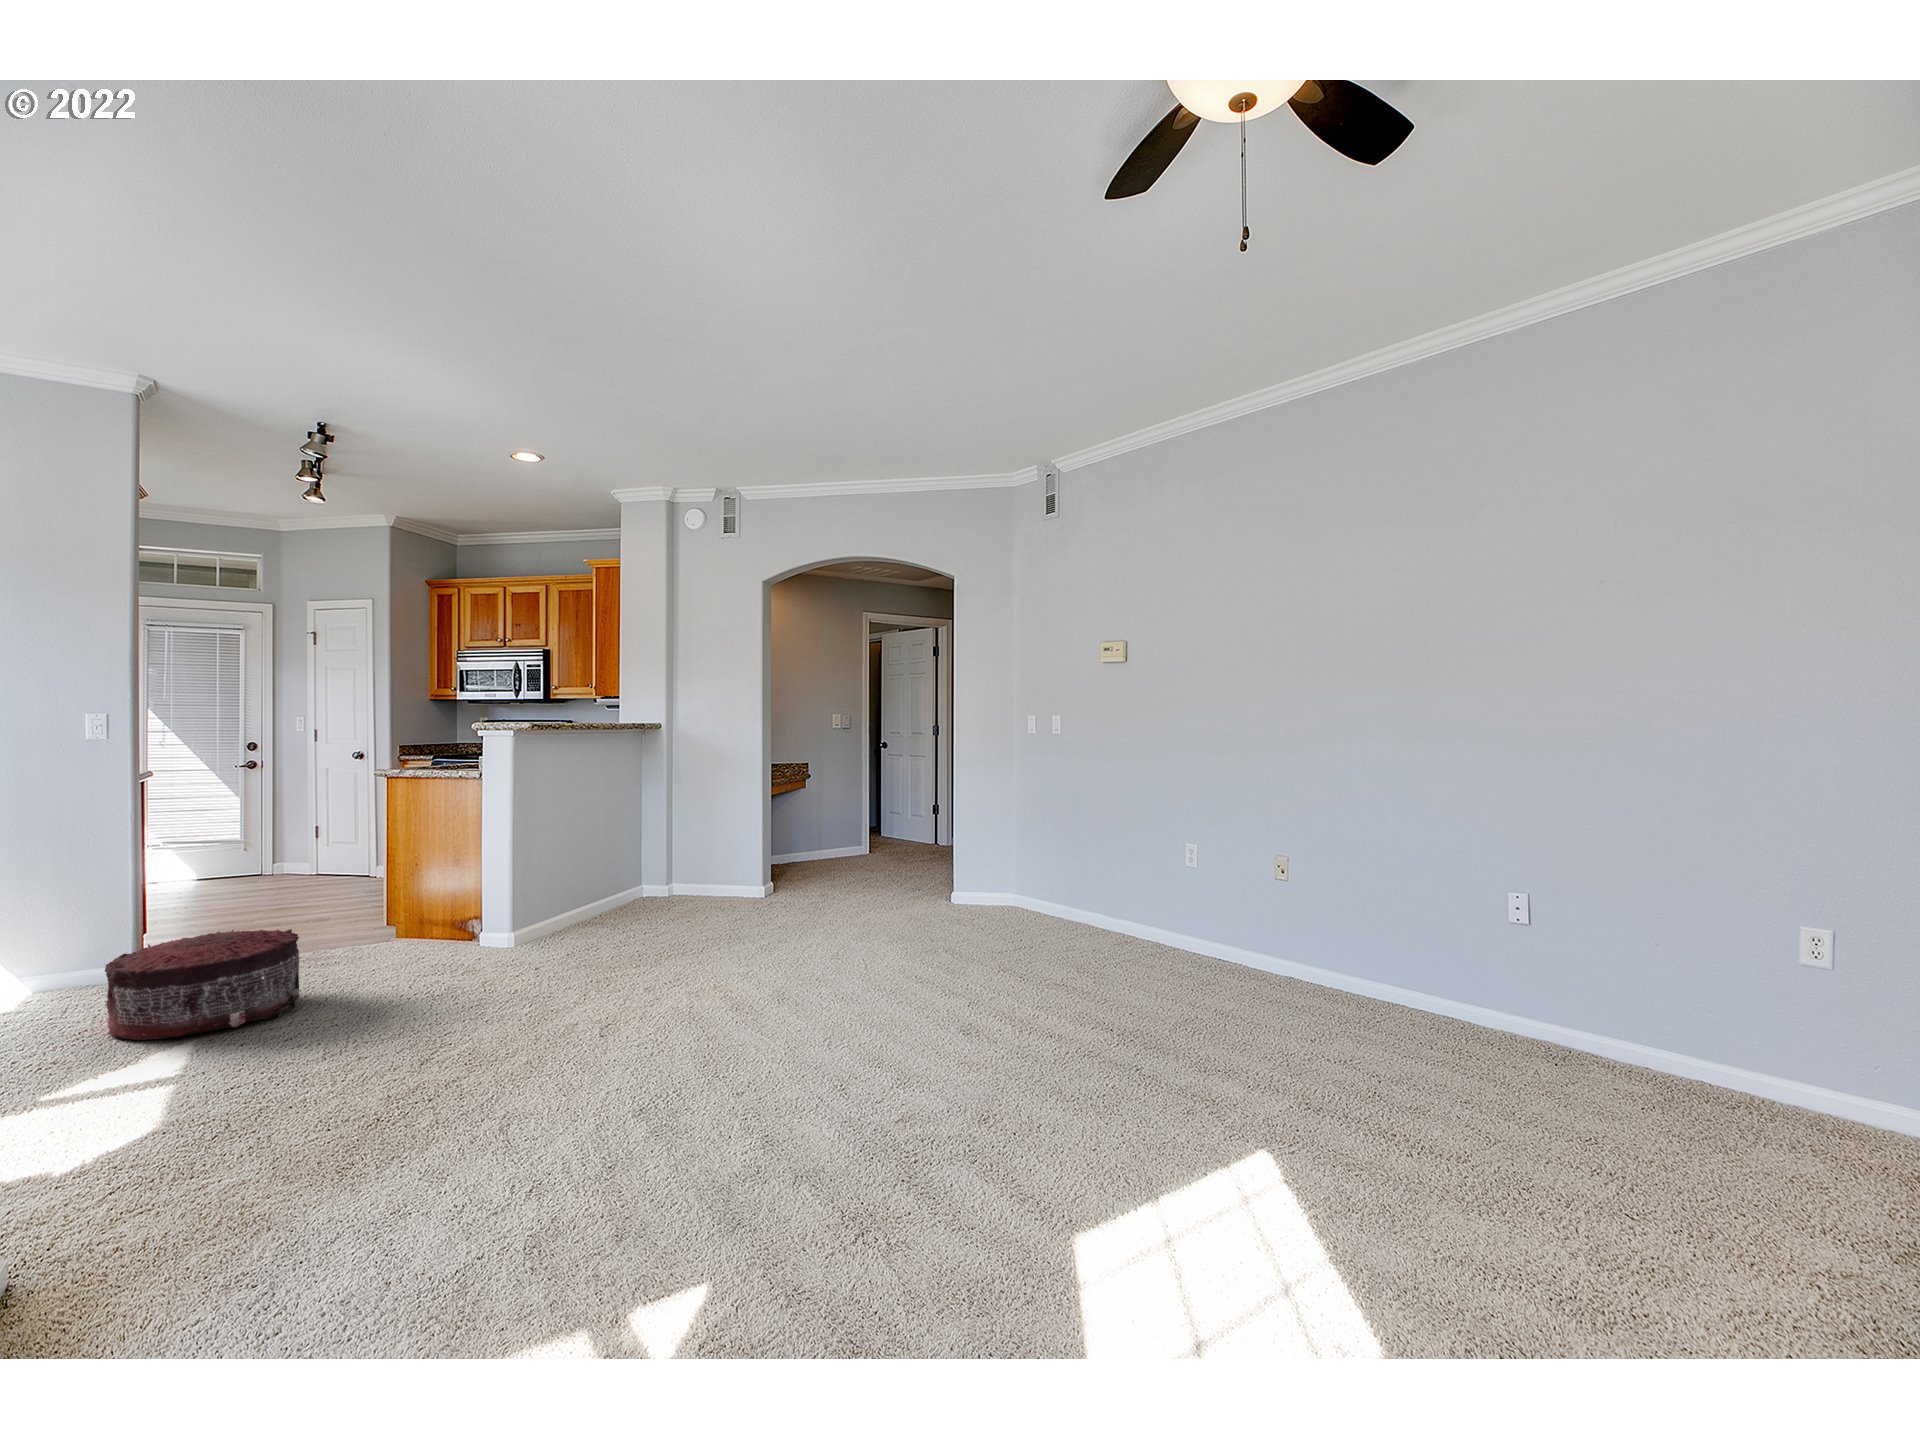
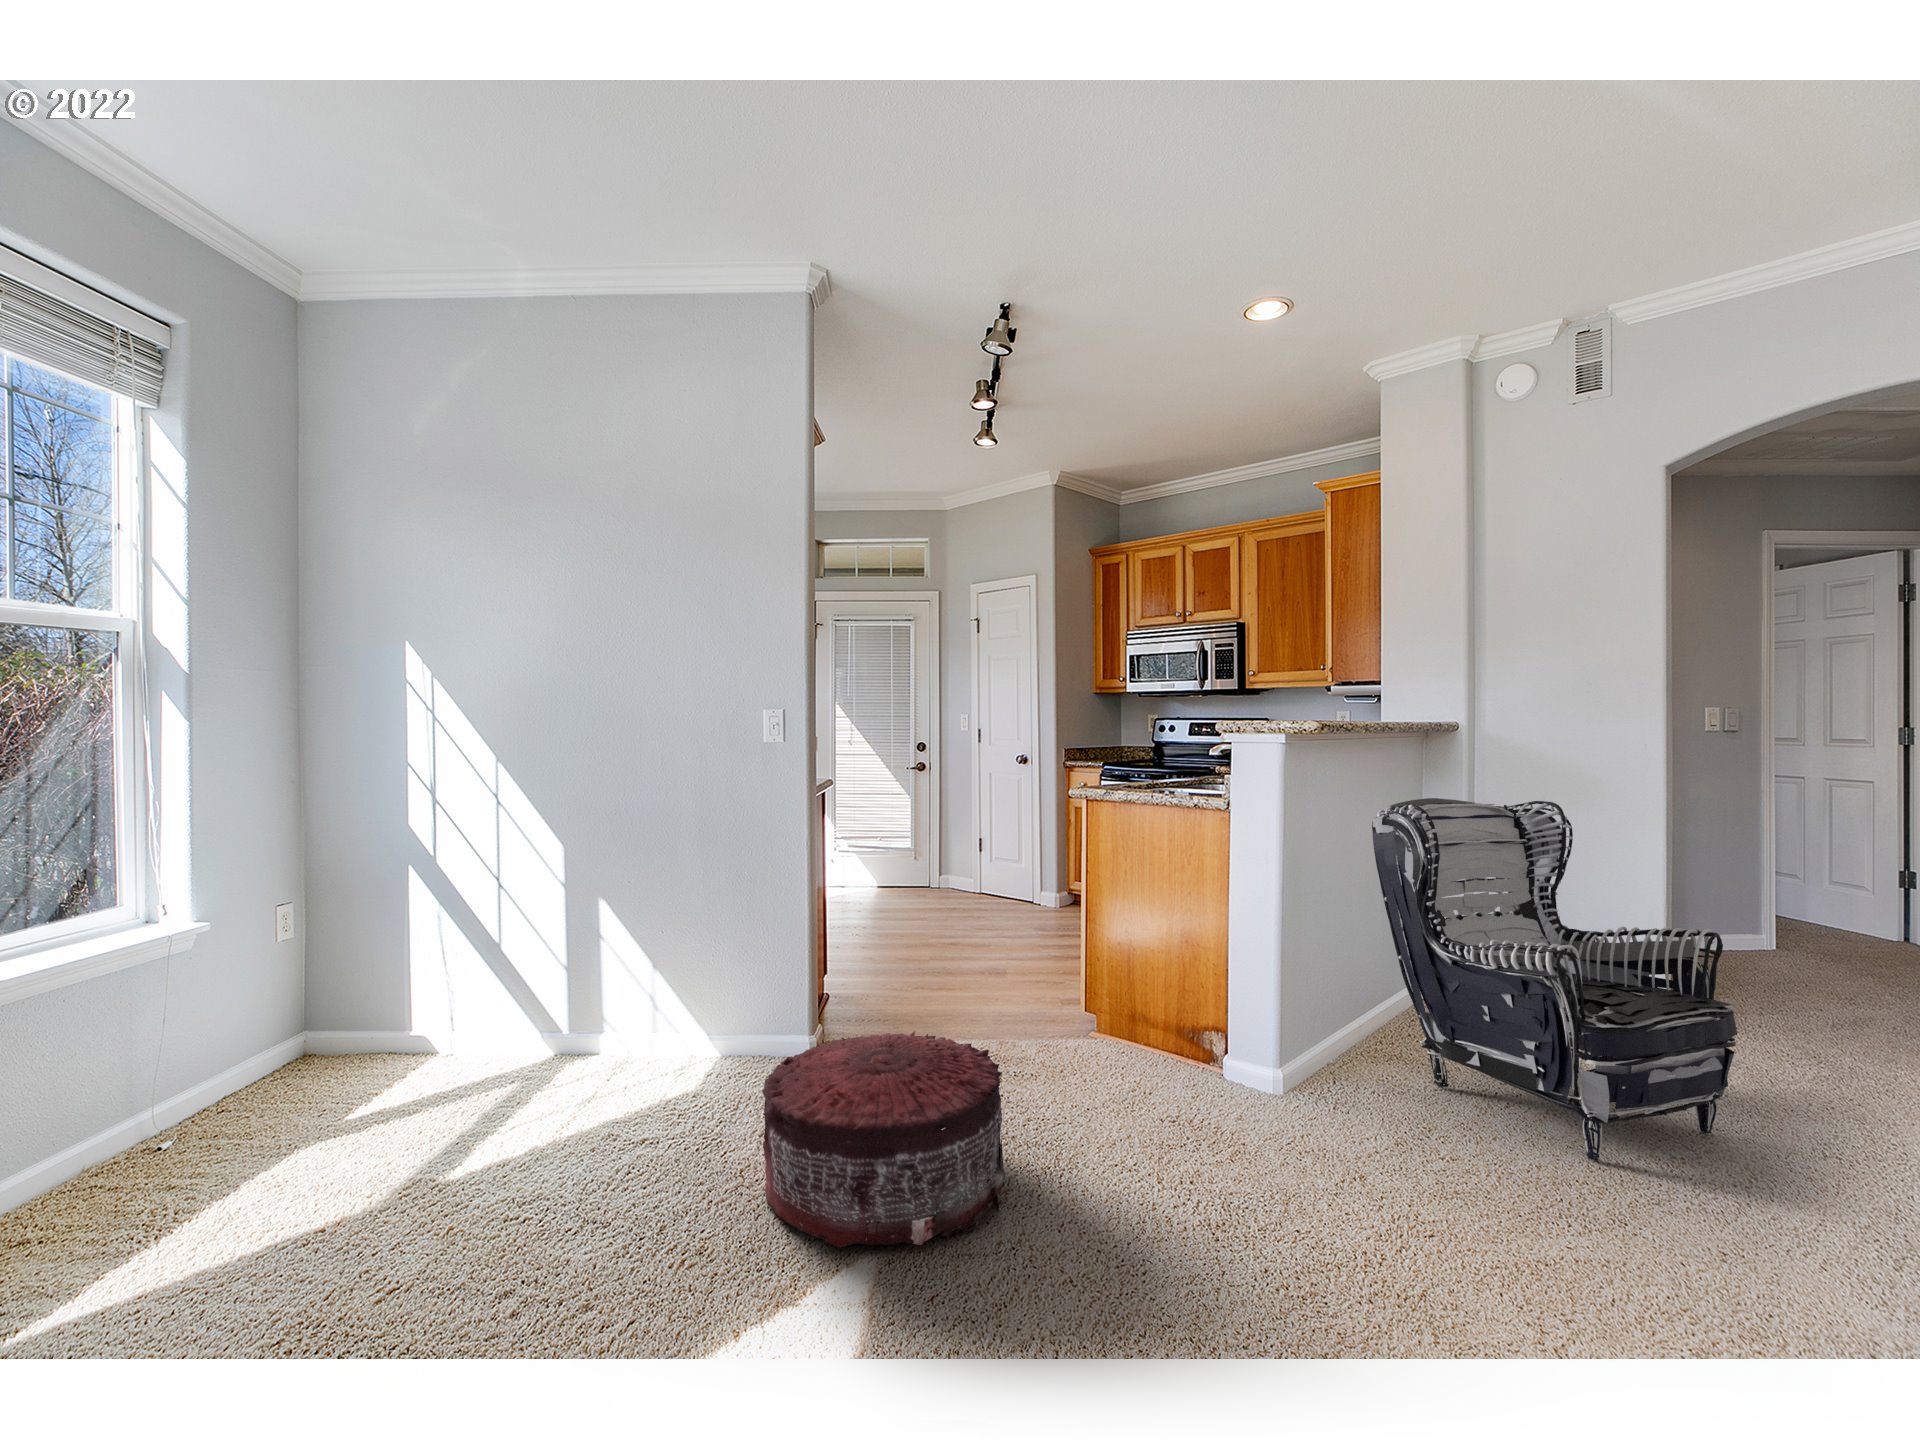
armchair: none [581,766,748,939] -> present [1372,798,1738,1161]

